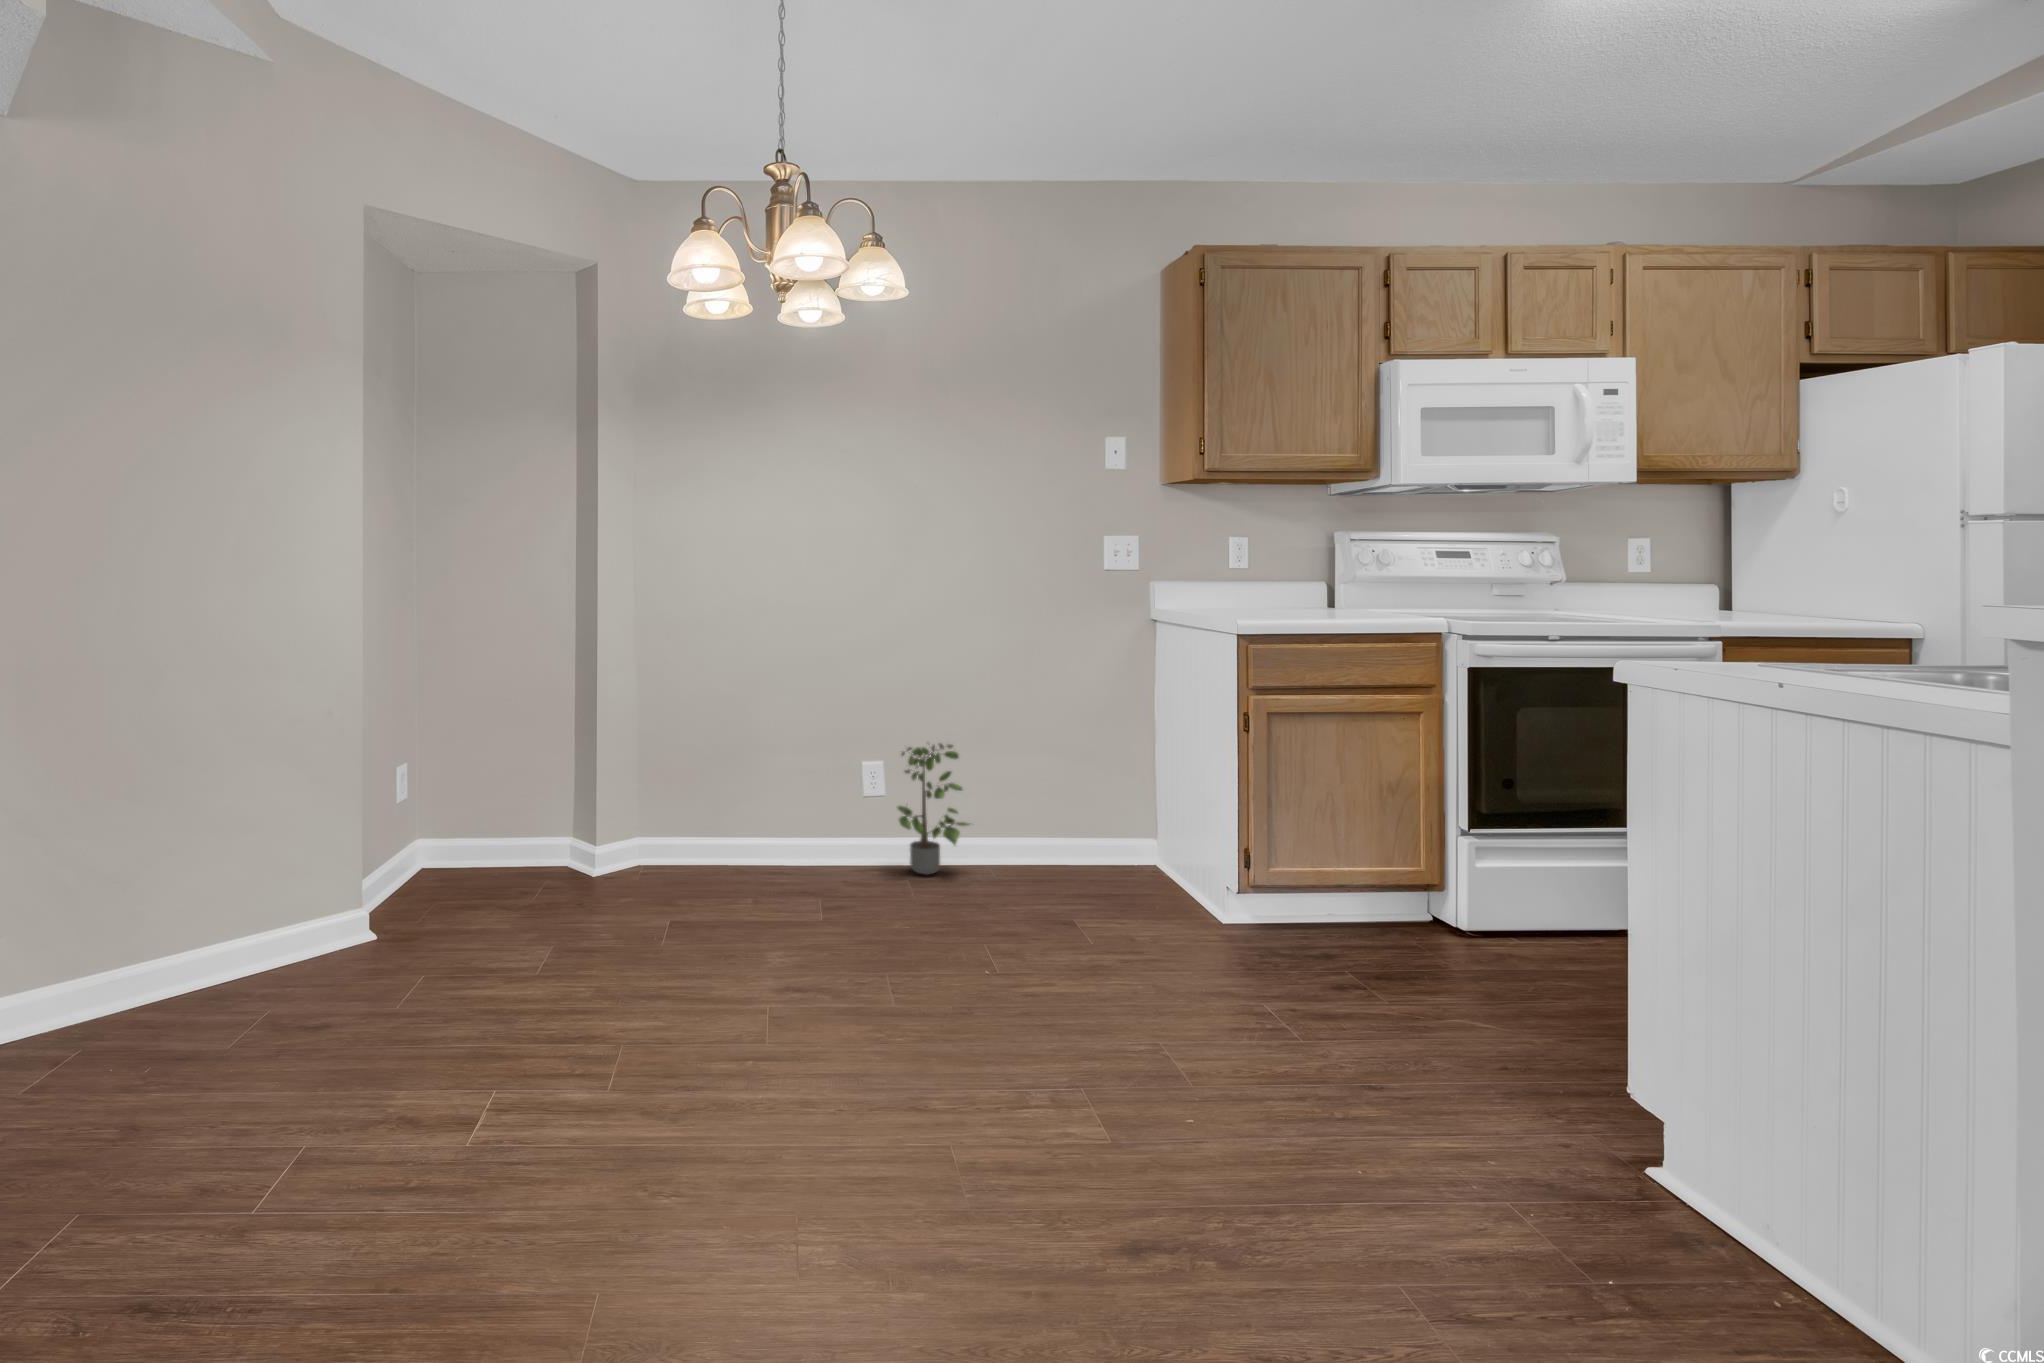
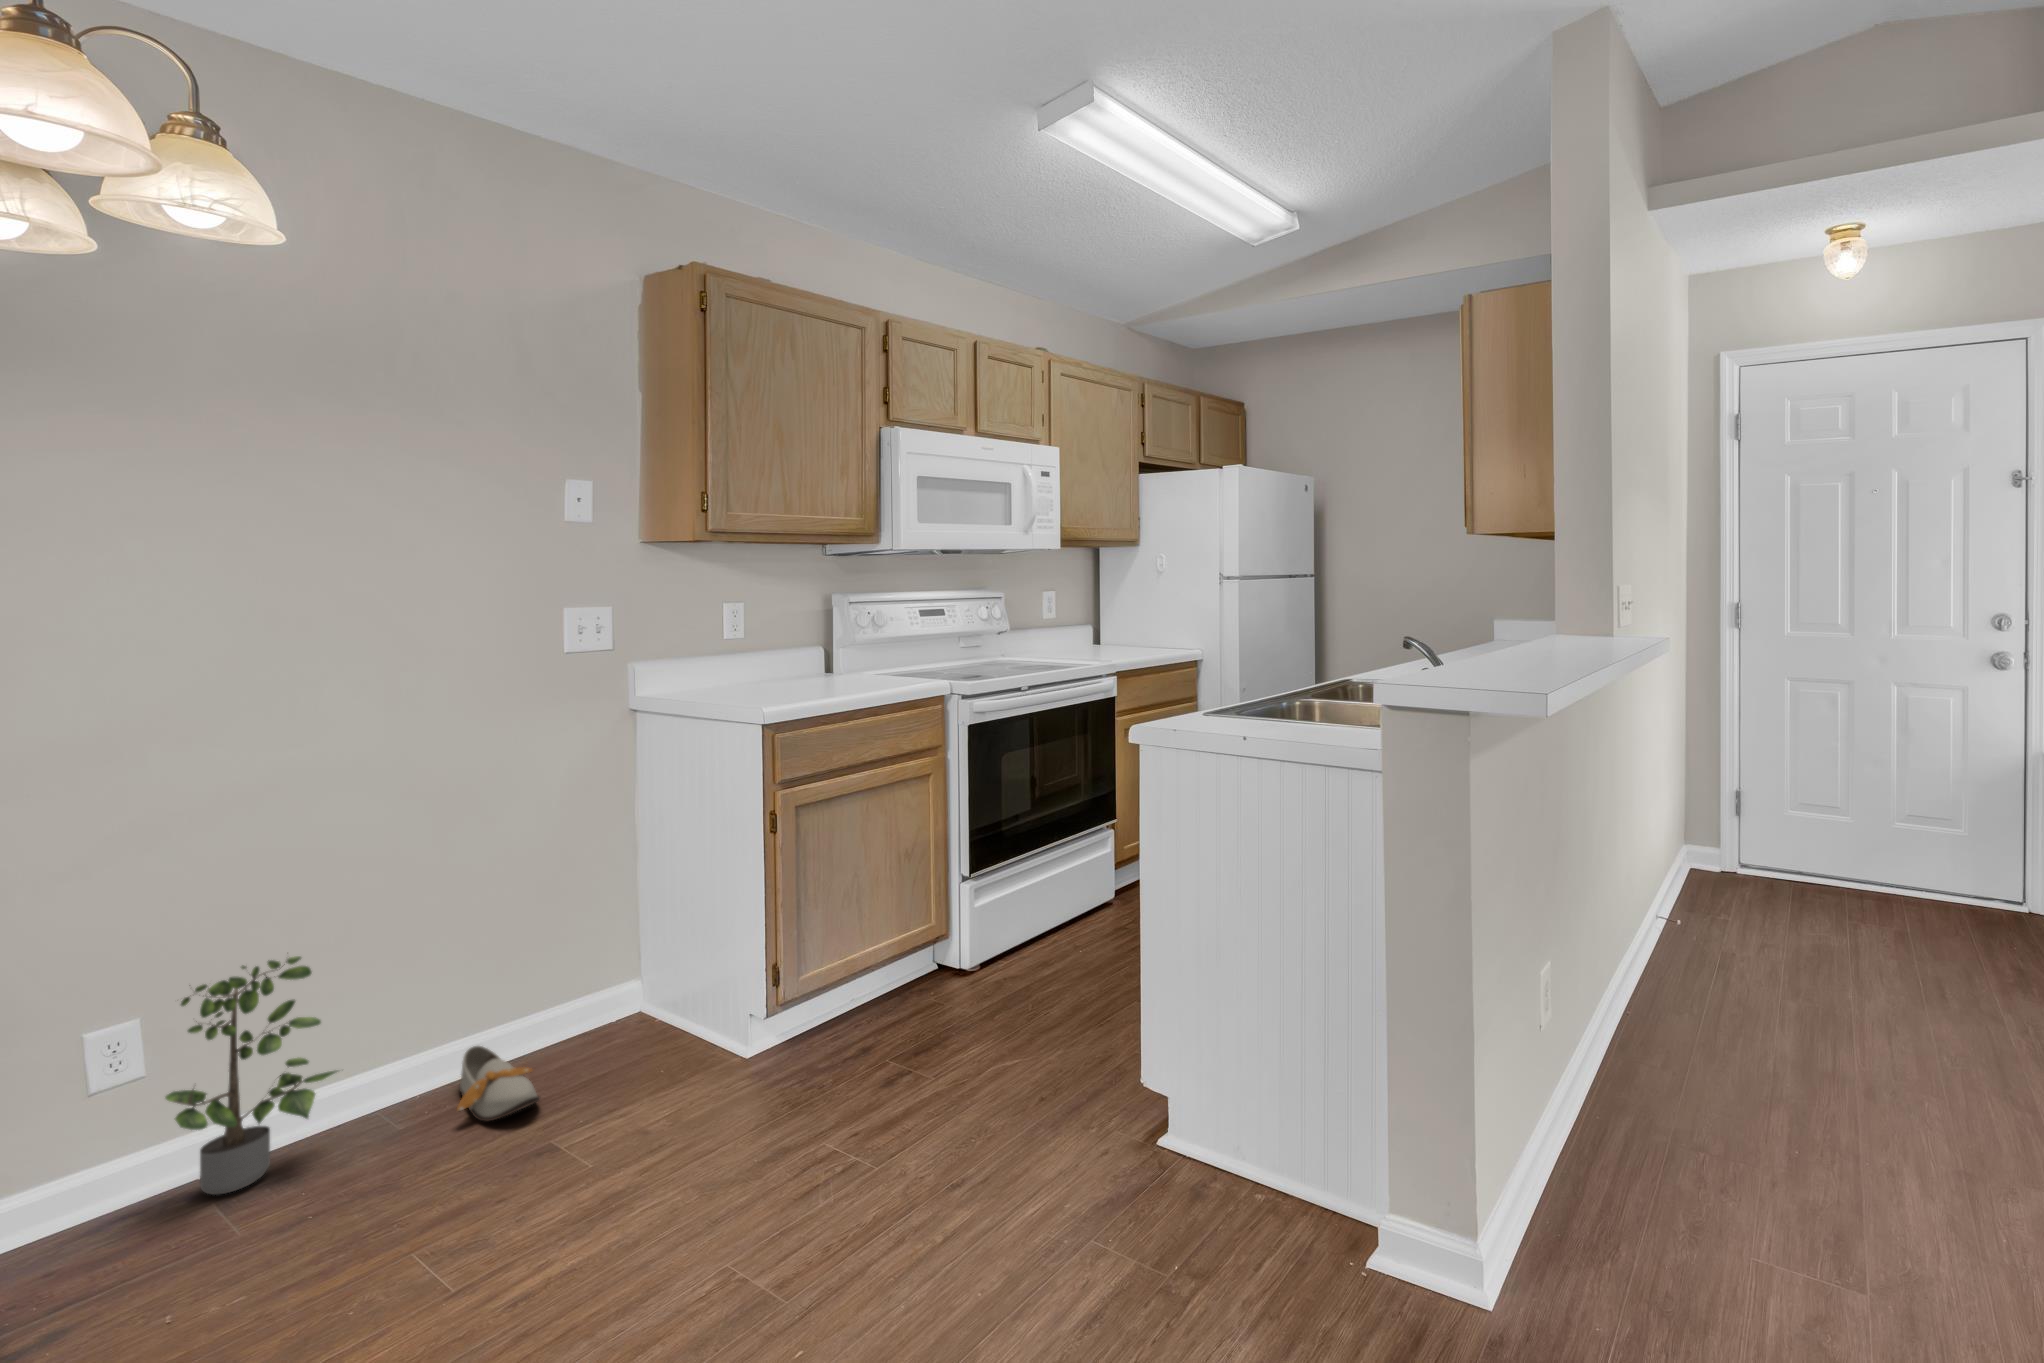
shoe: none [1031,841,1080,891] -> present [457,1046,540,1121]

